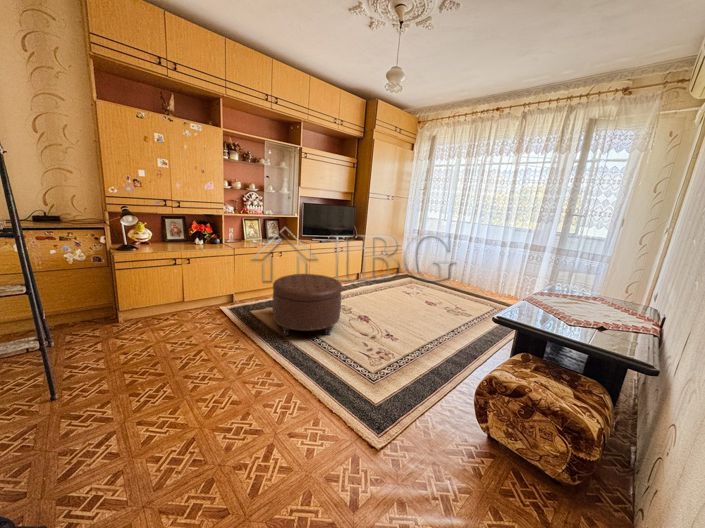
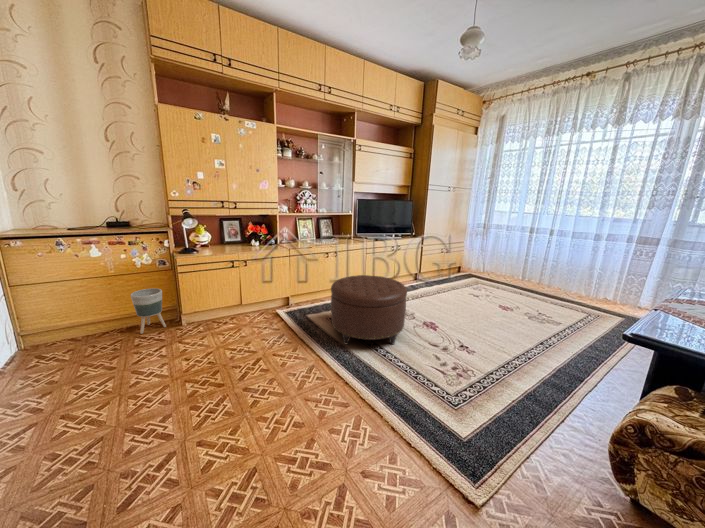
planter: none [61,285,101,331] -> present [131,288,166,334]

